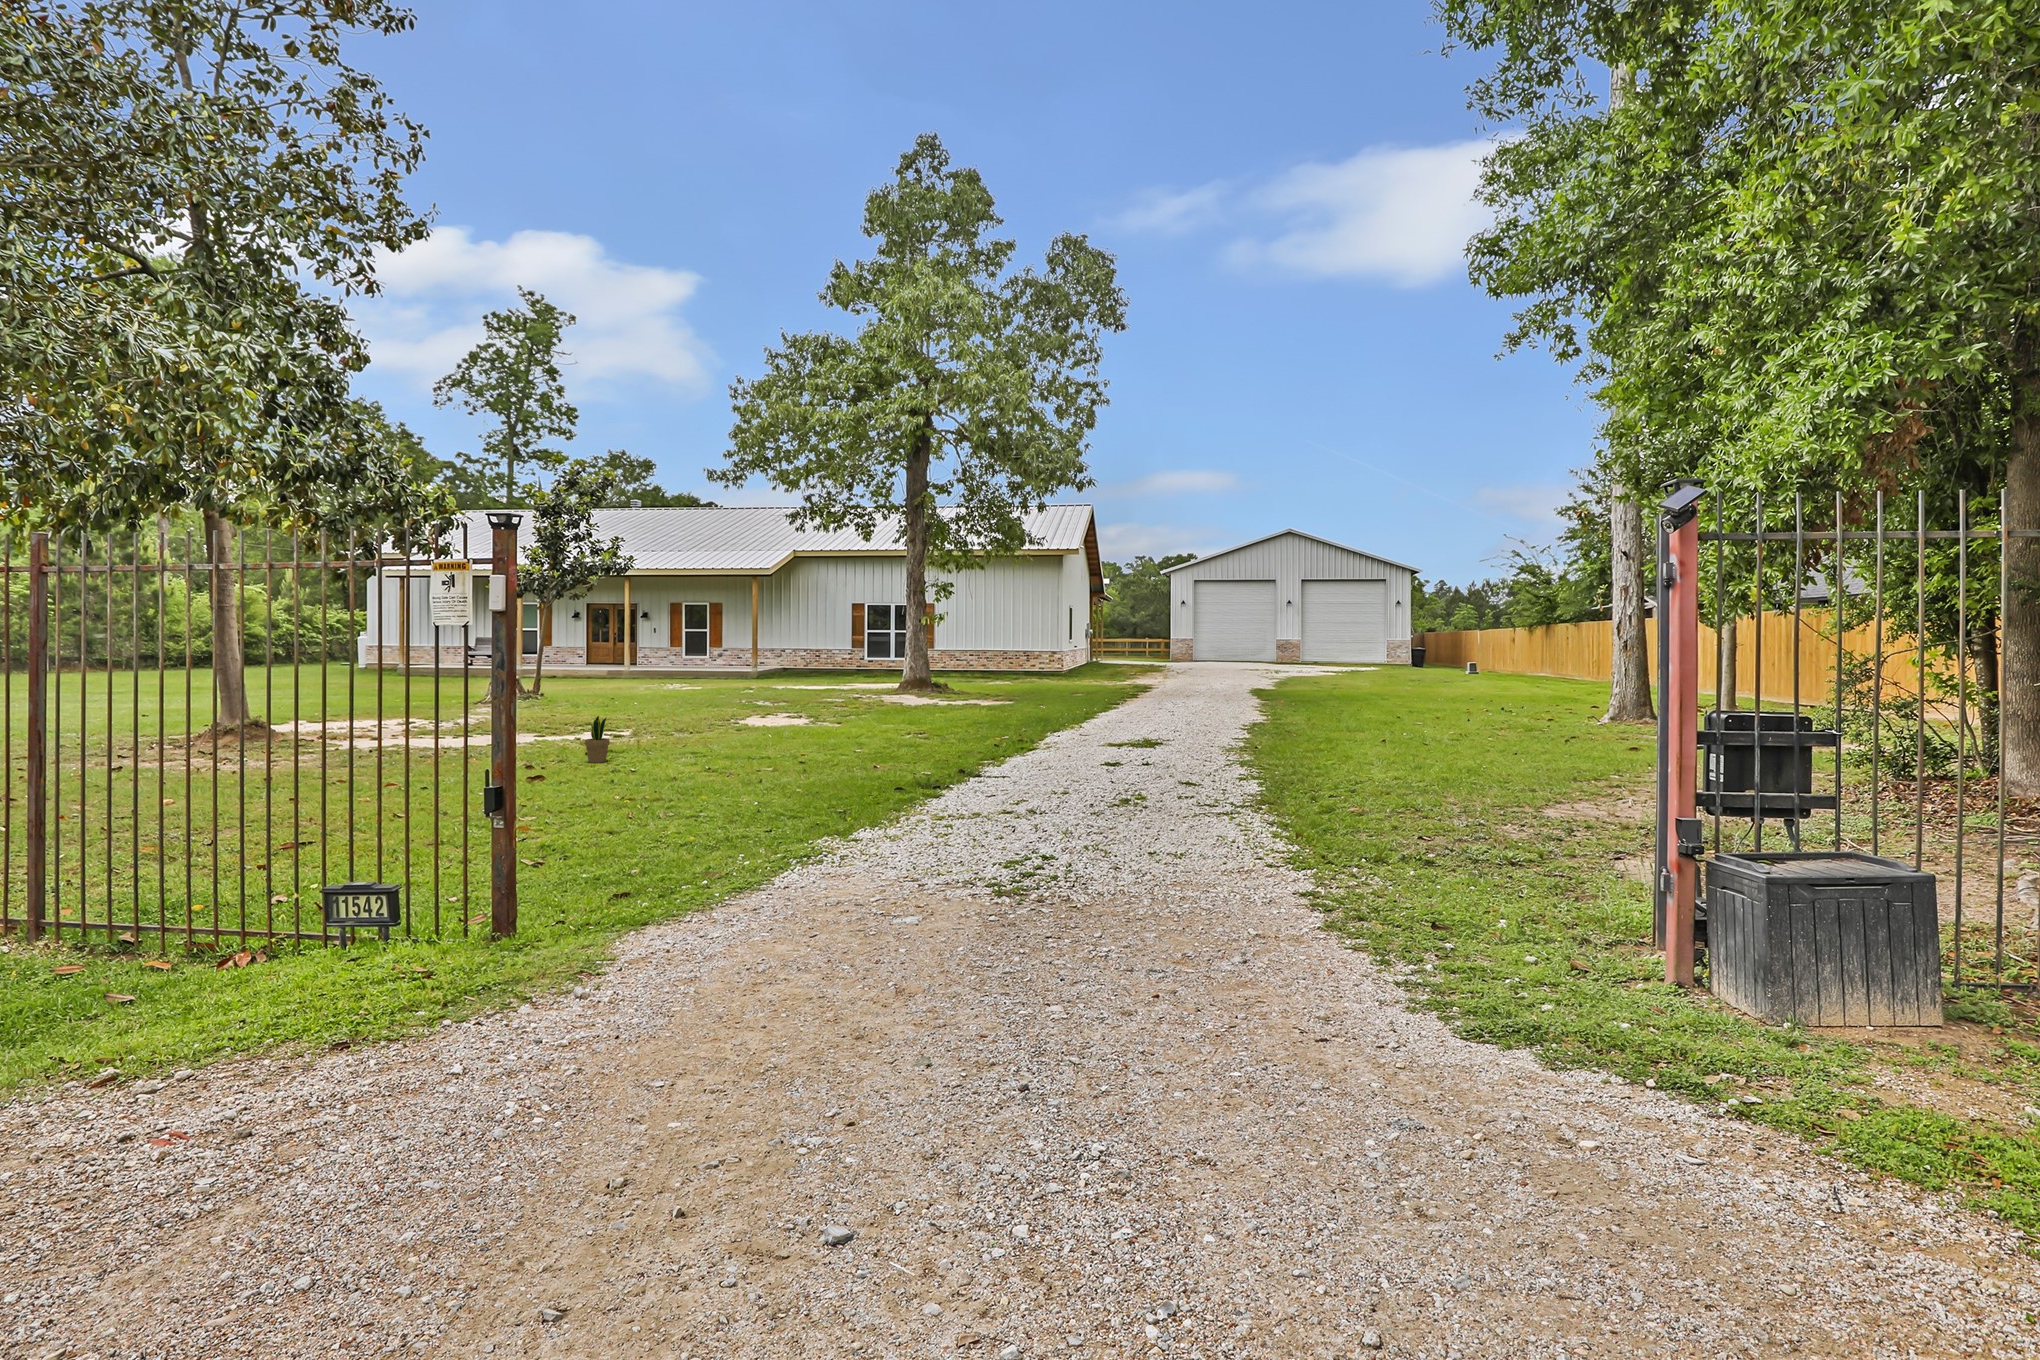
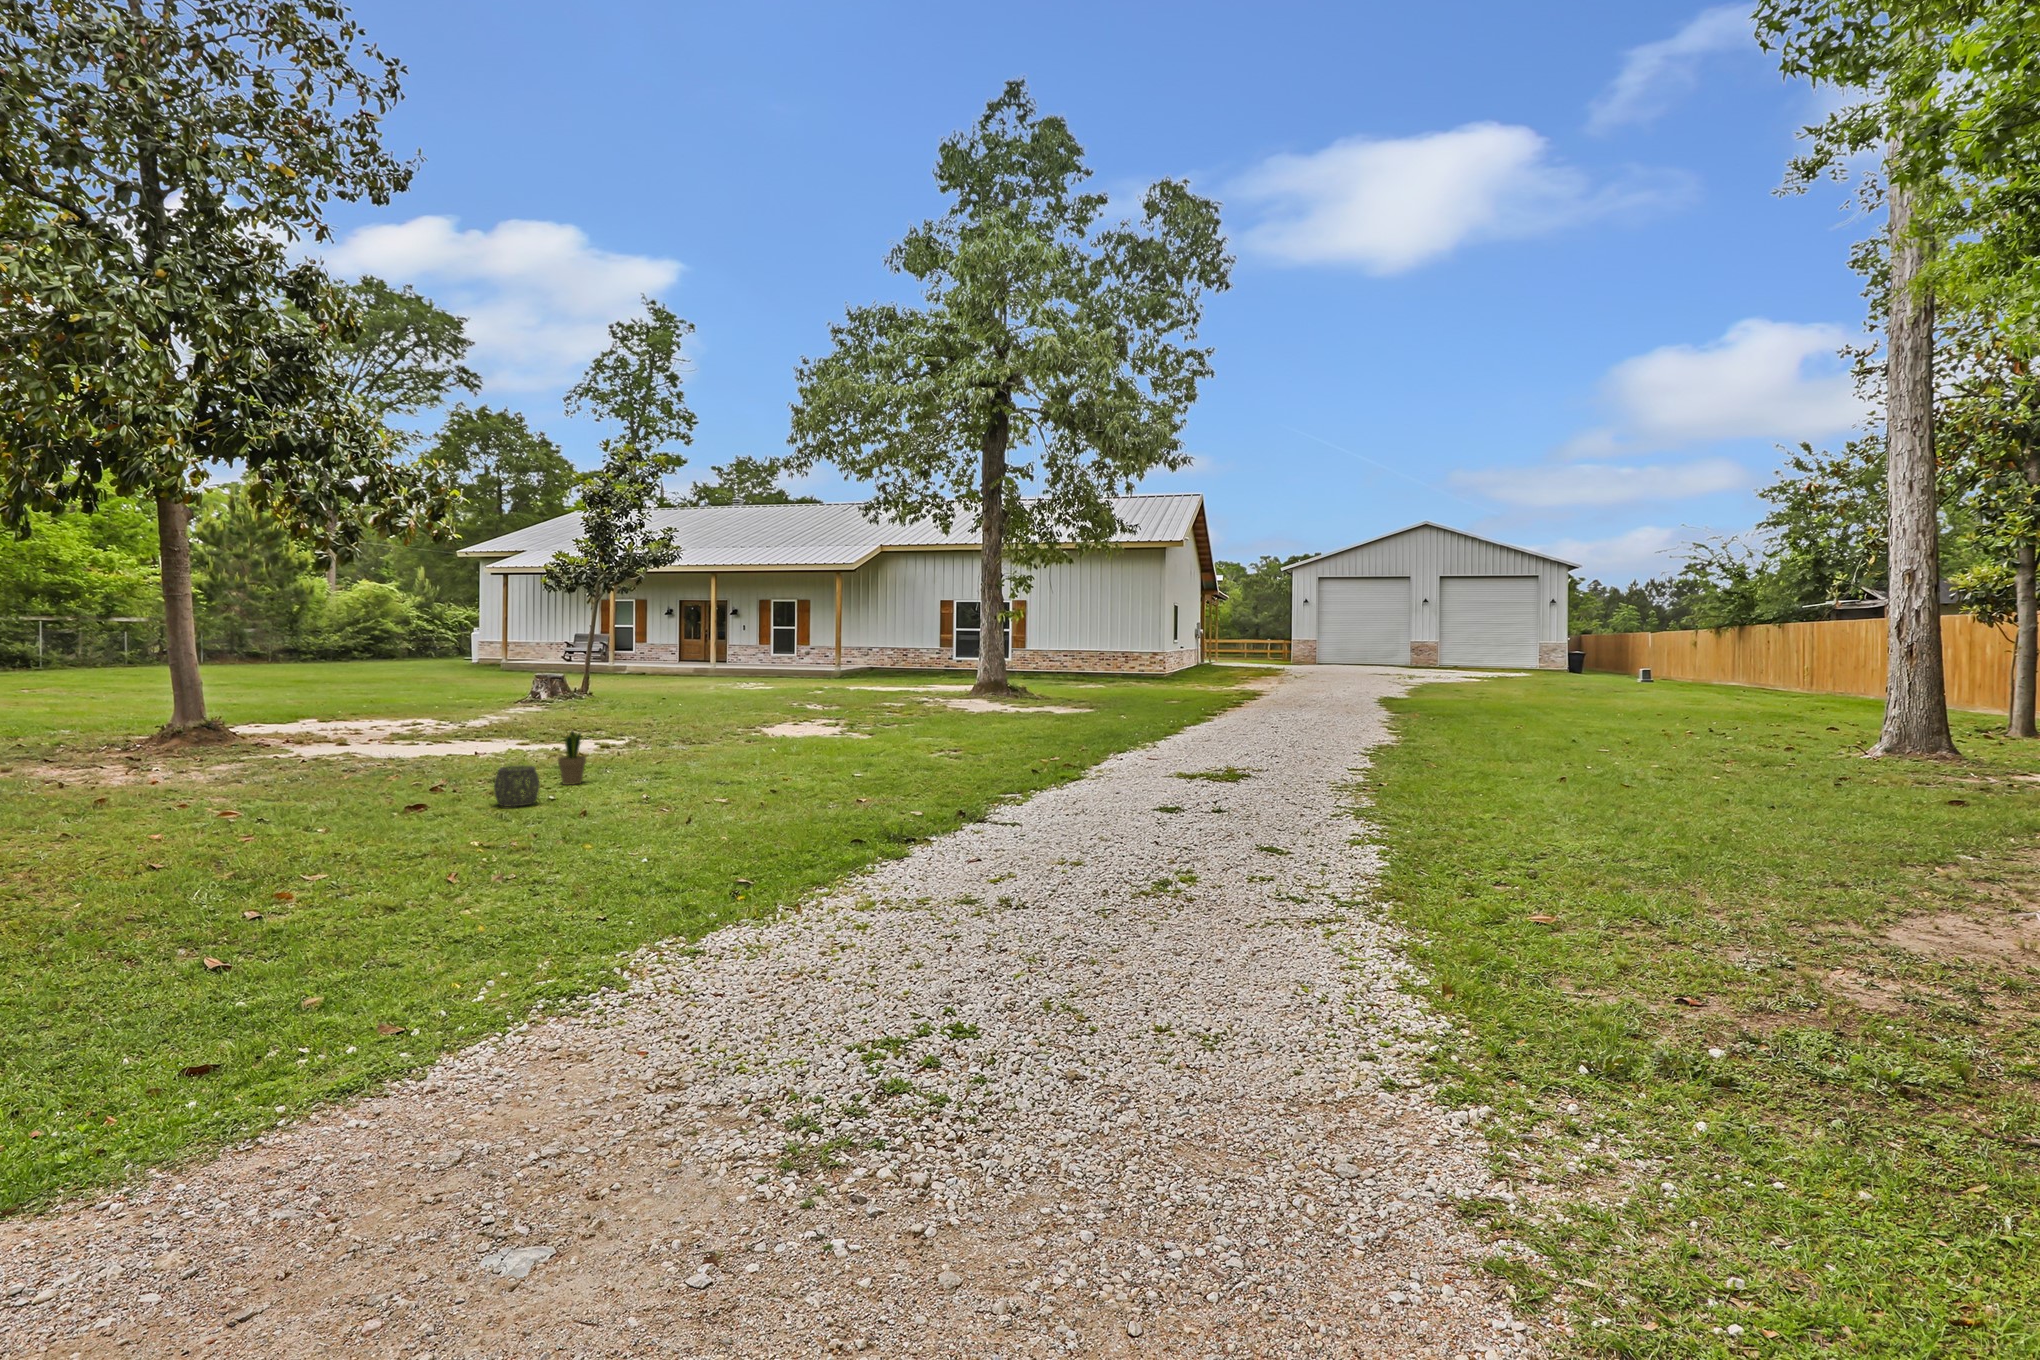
woven basket: none [548,744,587,778] -> present [494,765,540,806]

